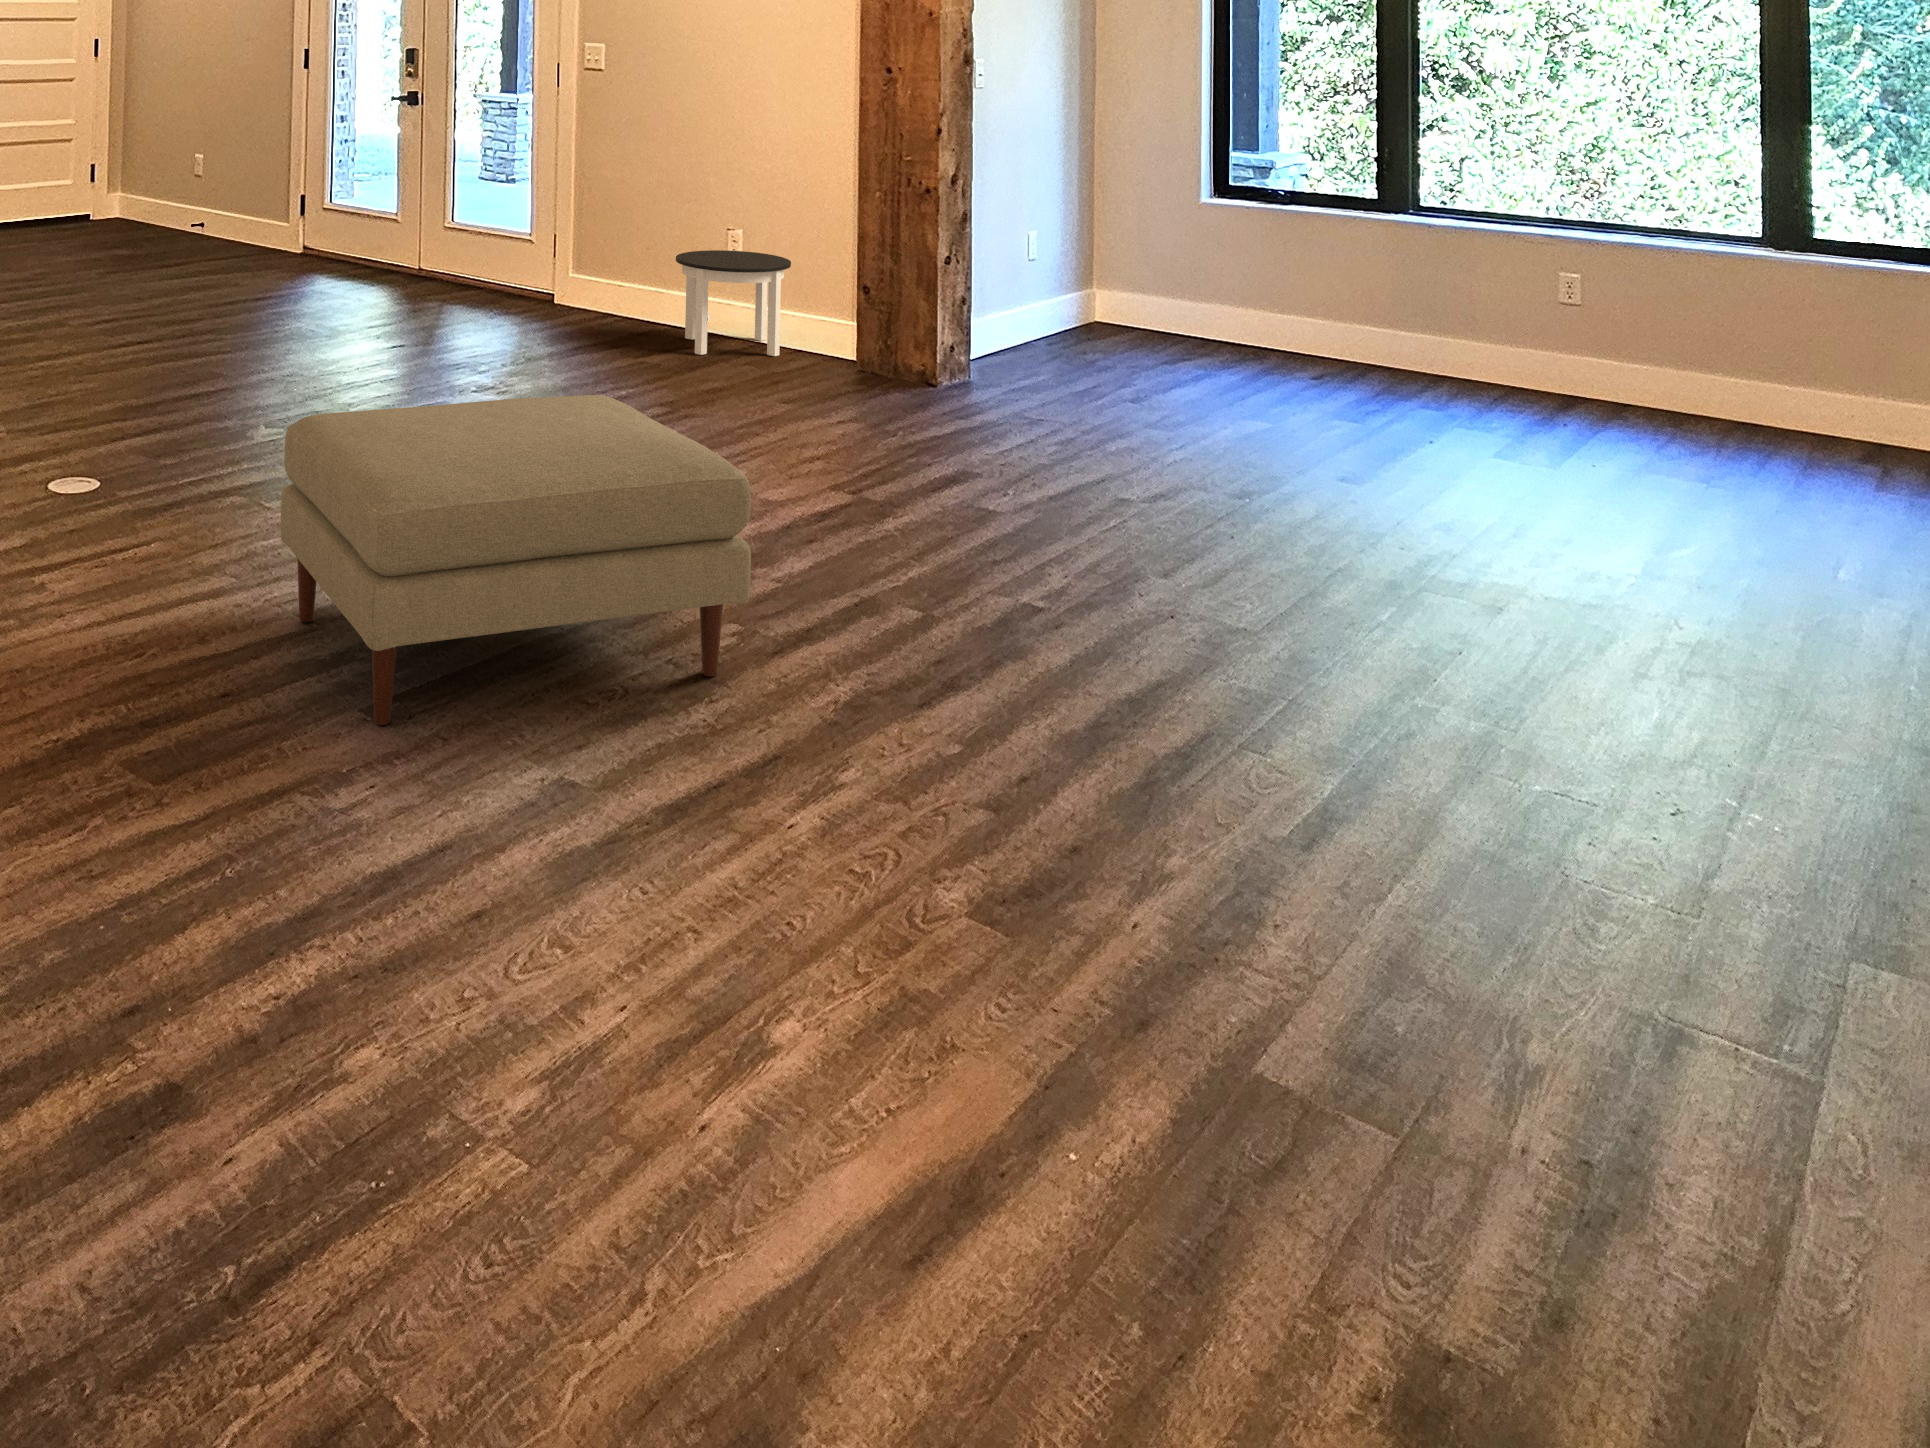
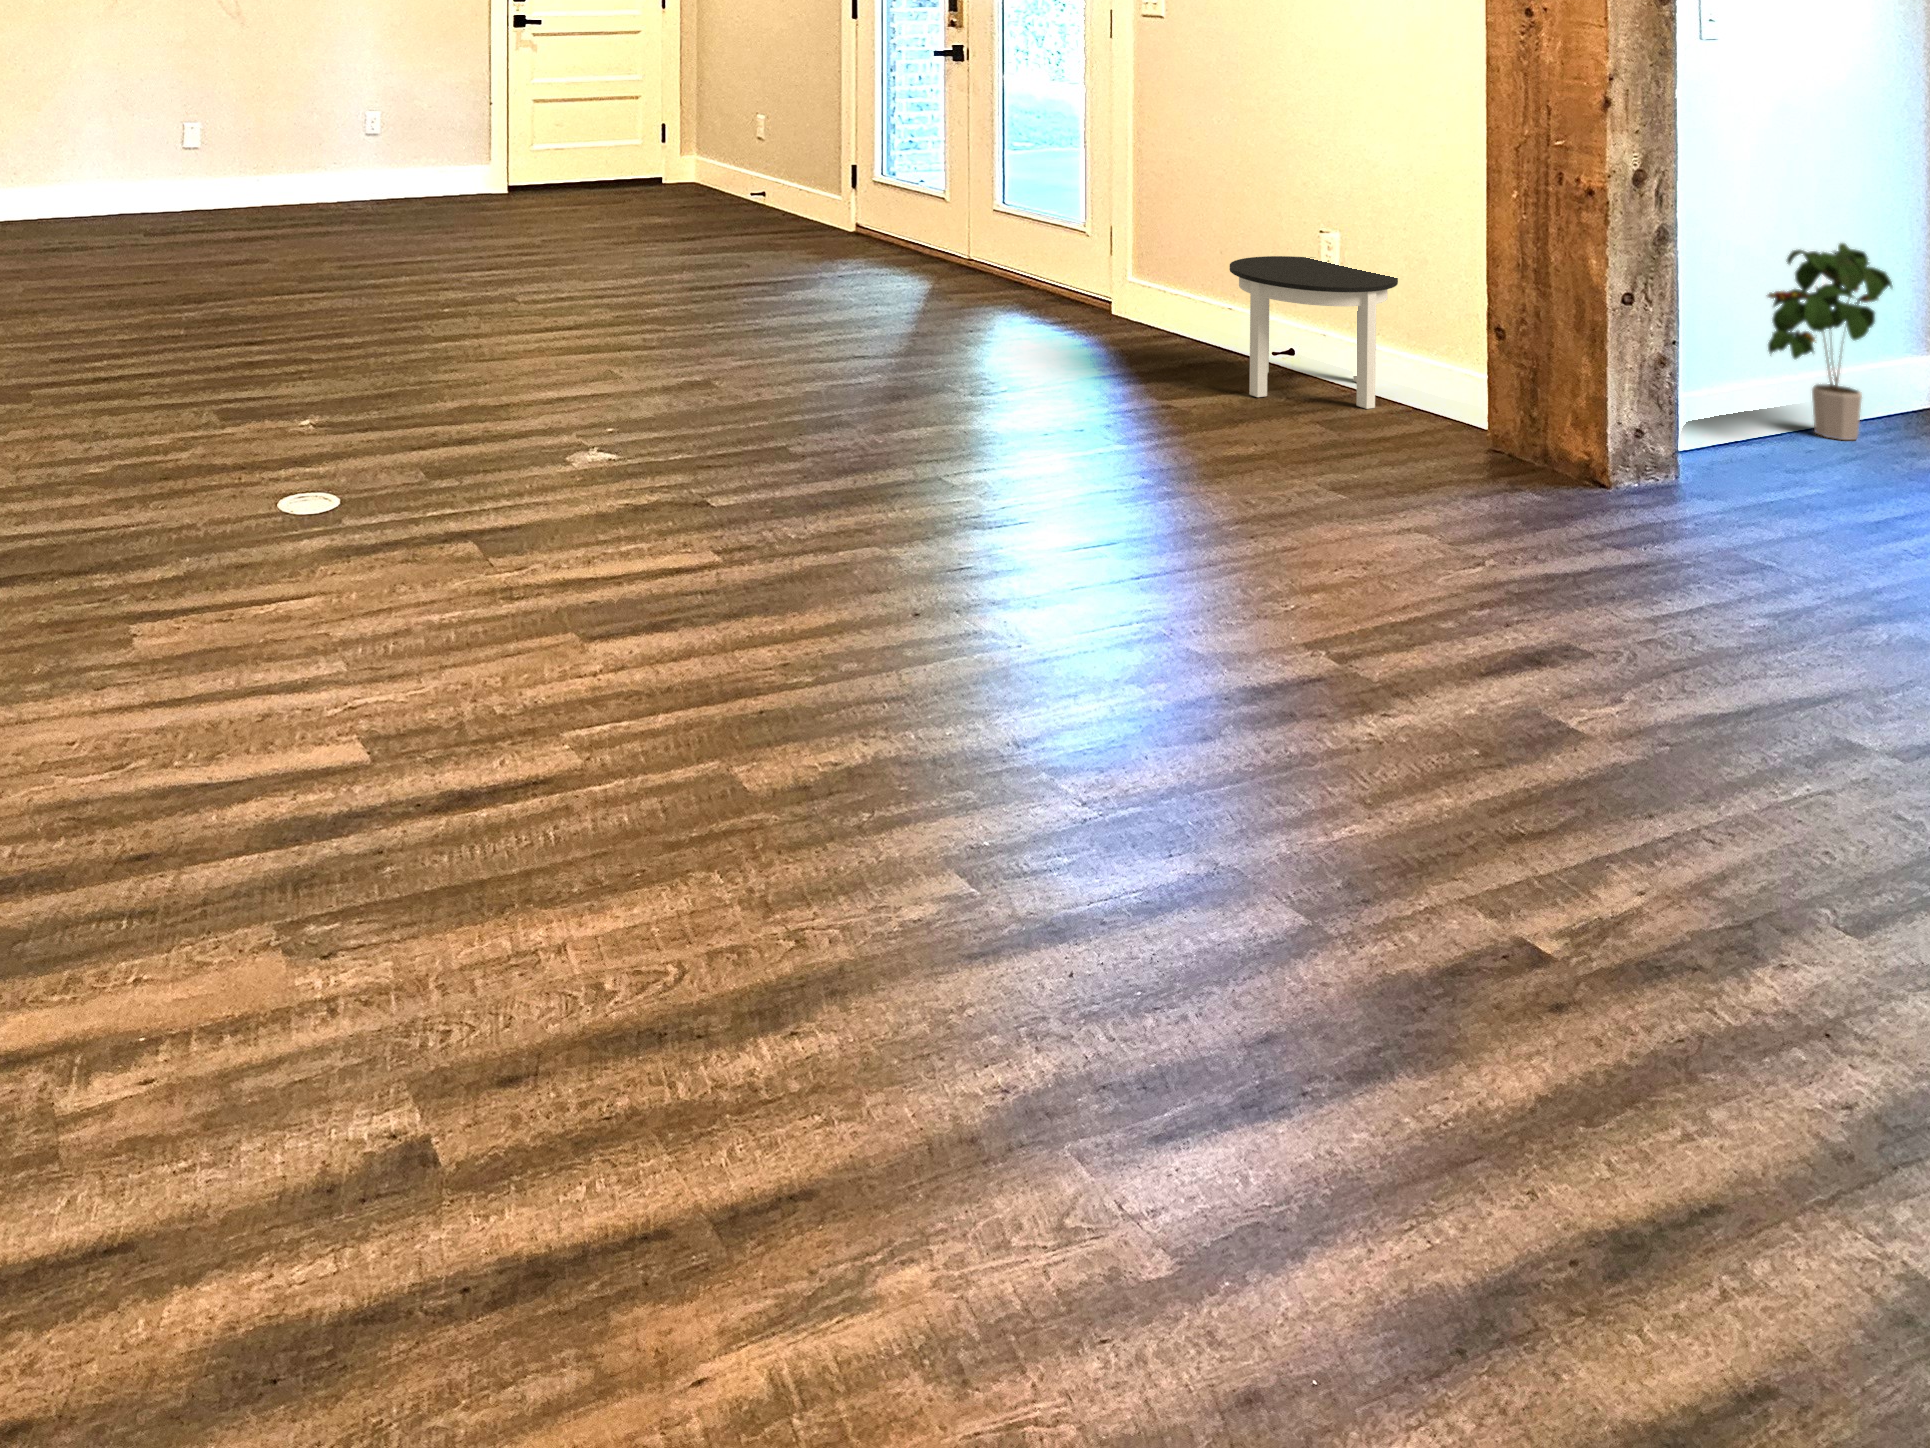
potted plant: none [1013,221,1078,351] -> present [1768,243,1892,440]
ottoman: present [281,395,751,725] -> none [269,469,922,976]

